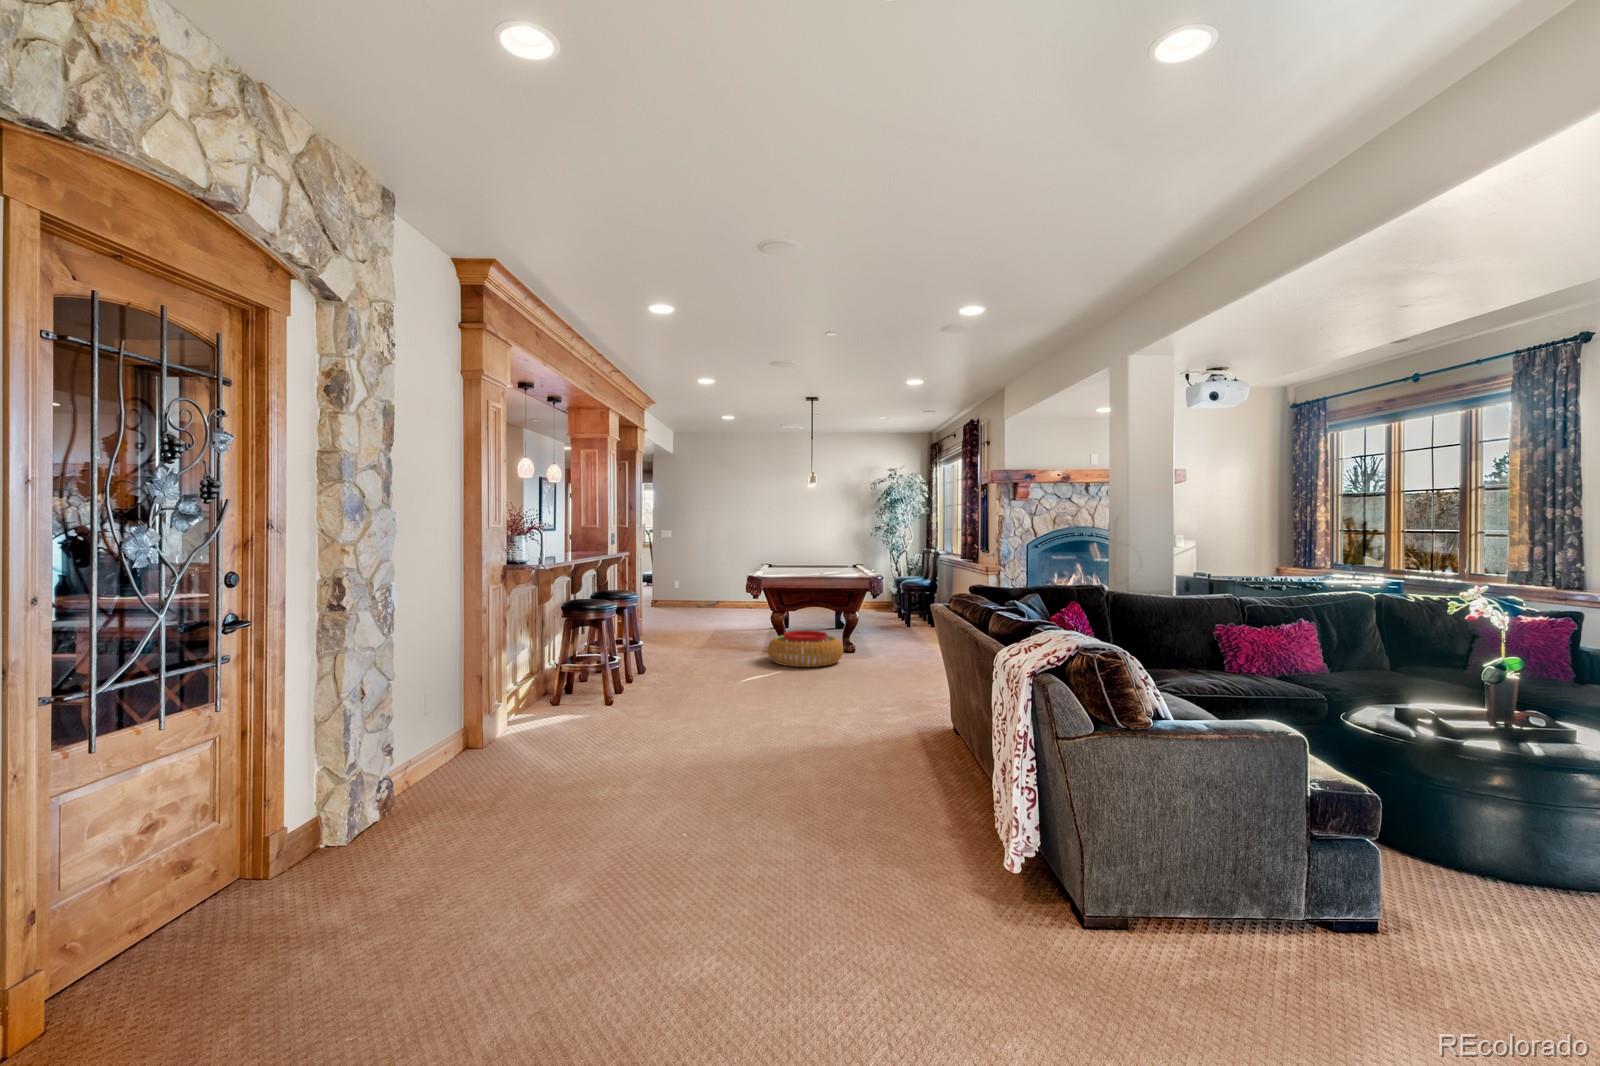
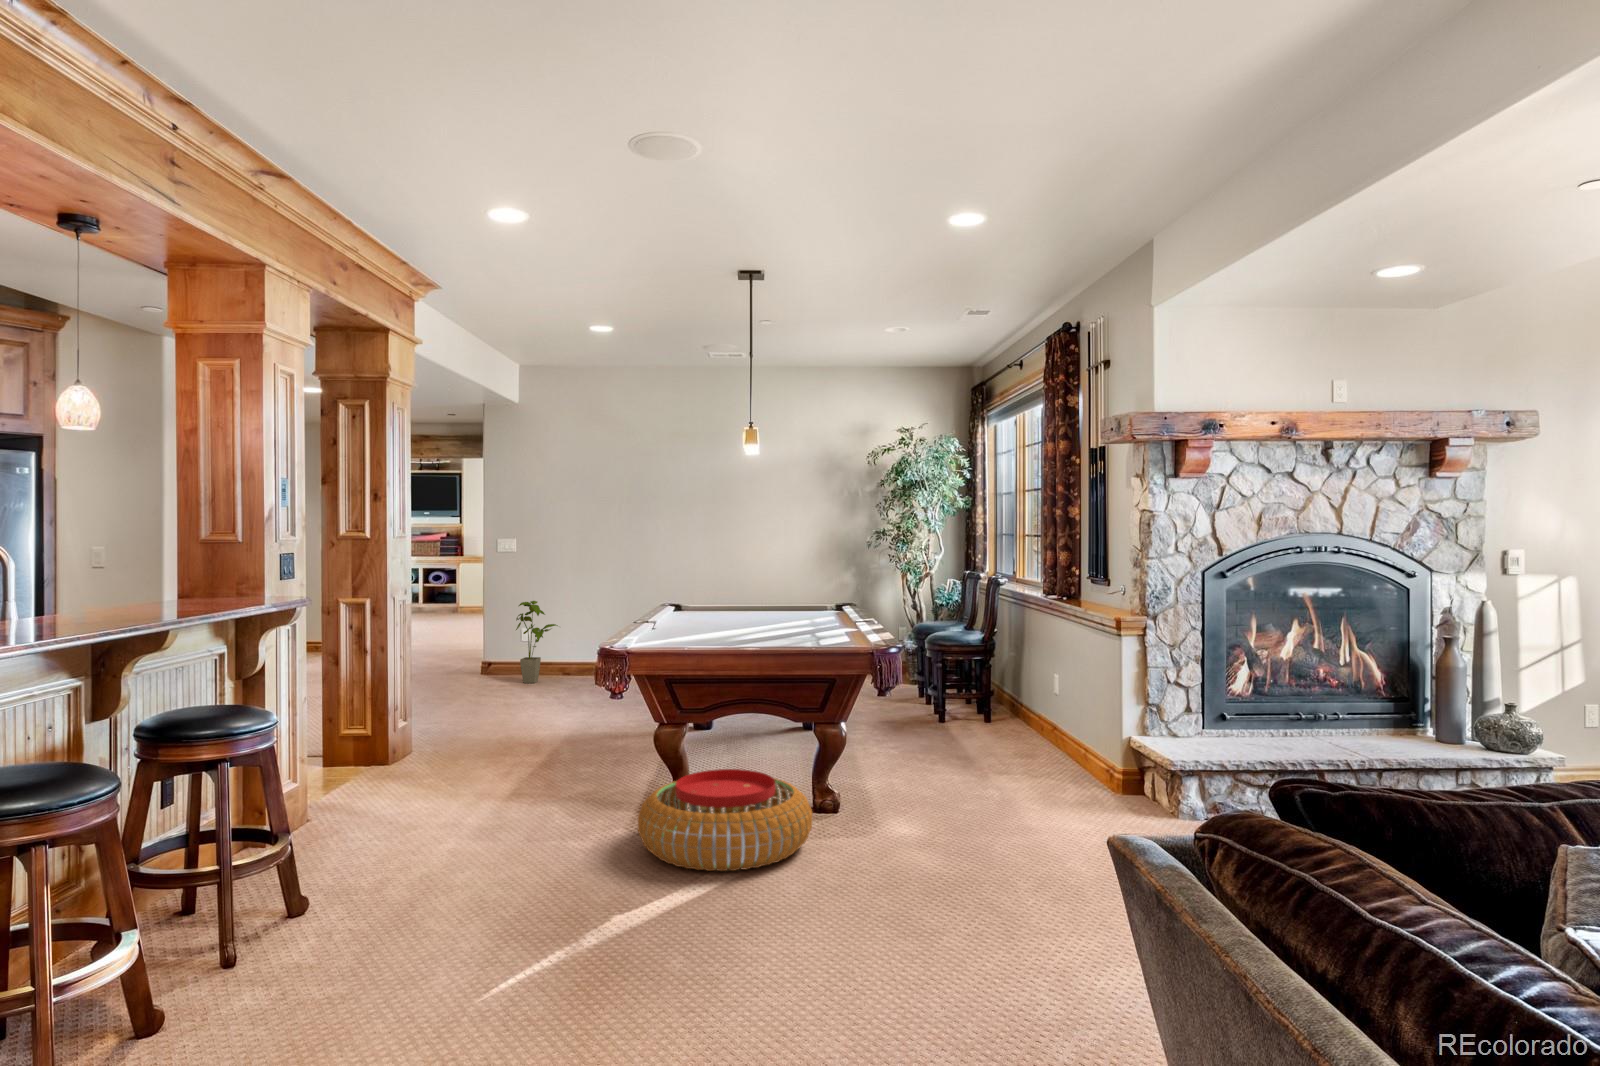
house plant: none [674,564,699,610] -> present [516,601,558,683]

